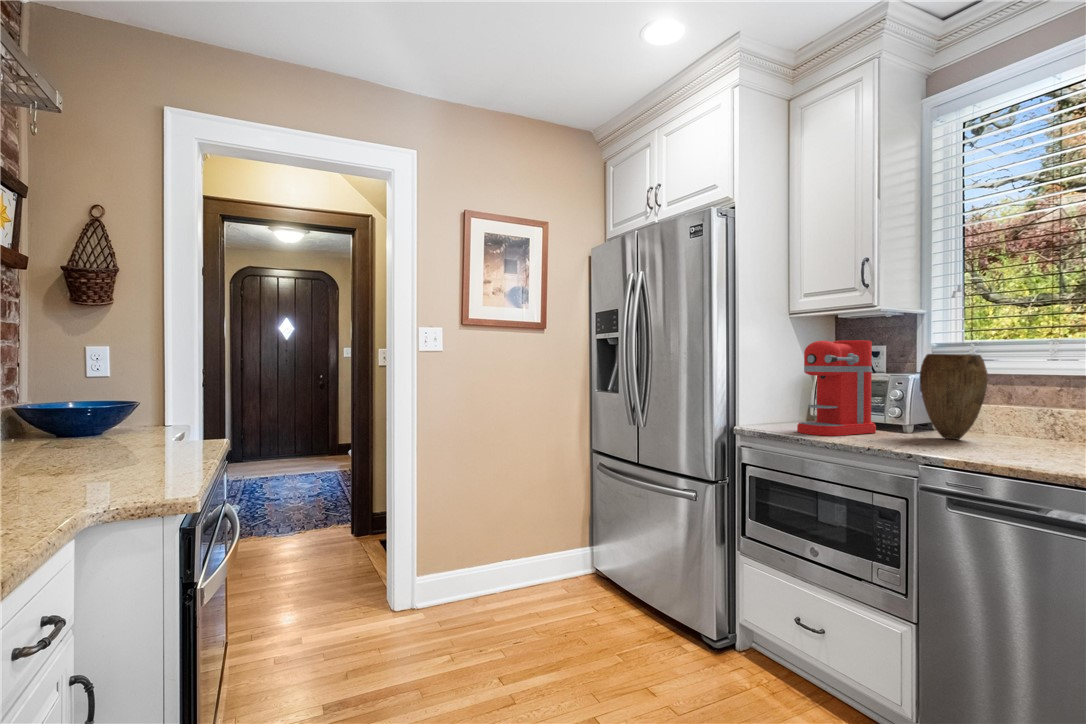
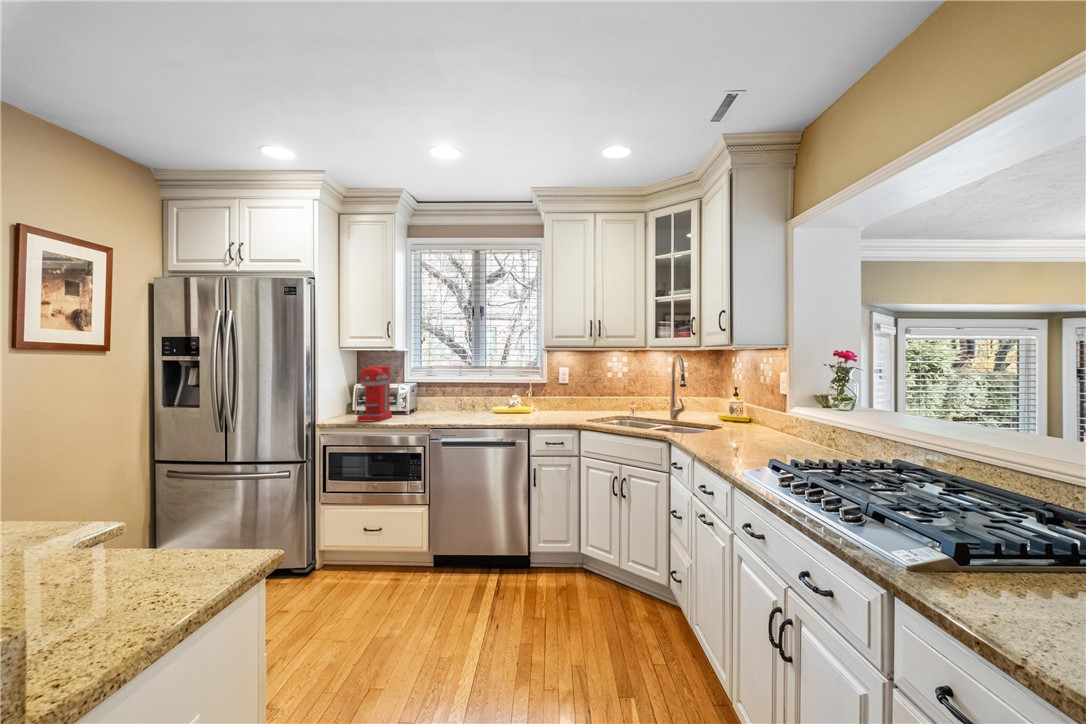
vase: present [920,354,988,439] -> none [413,373,441,416]

